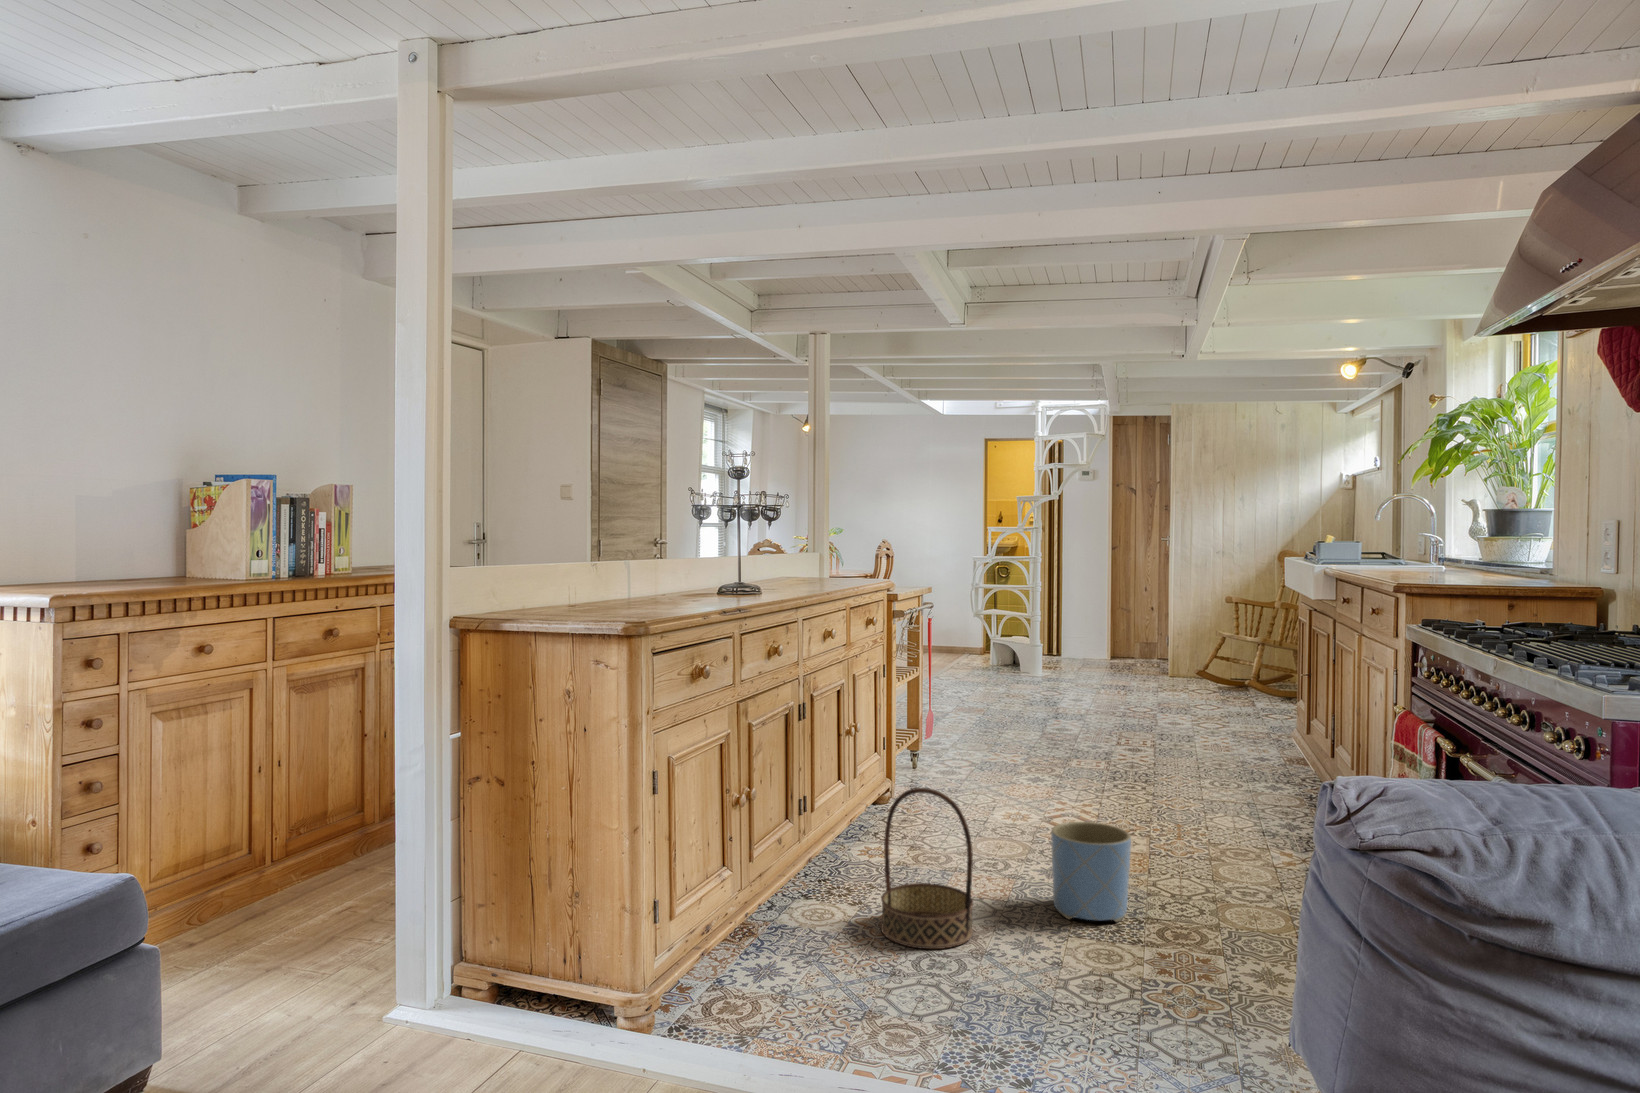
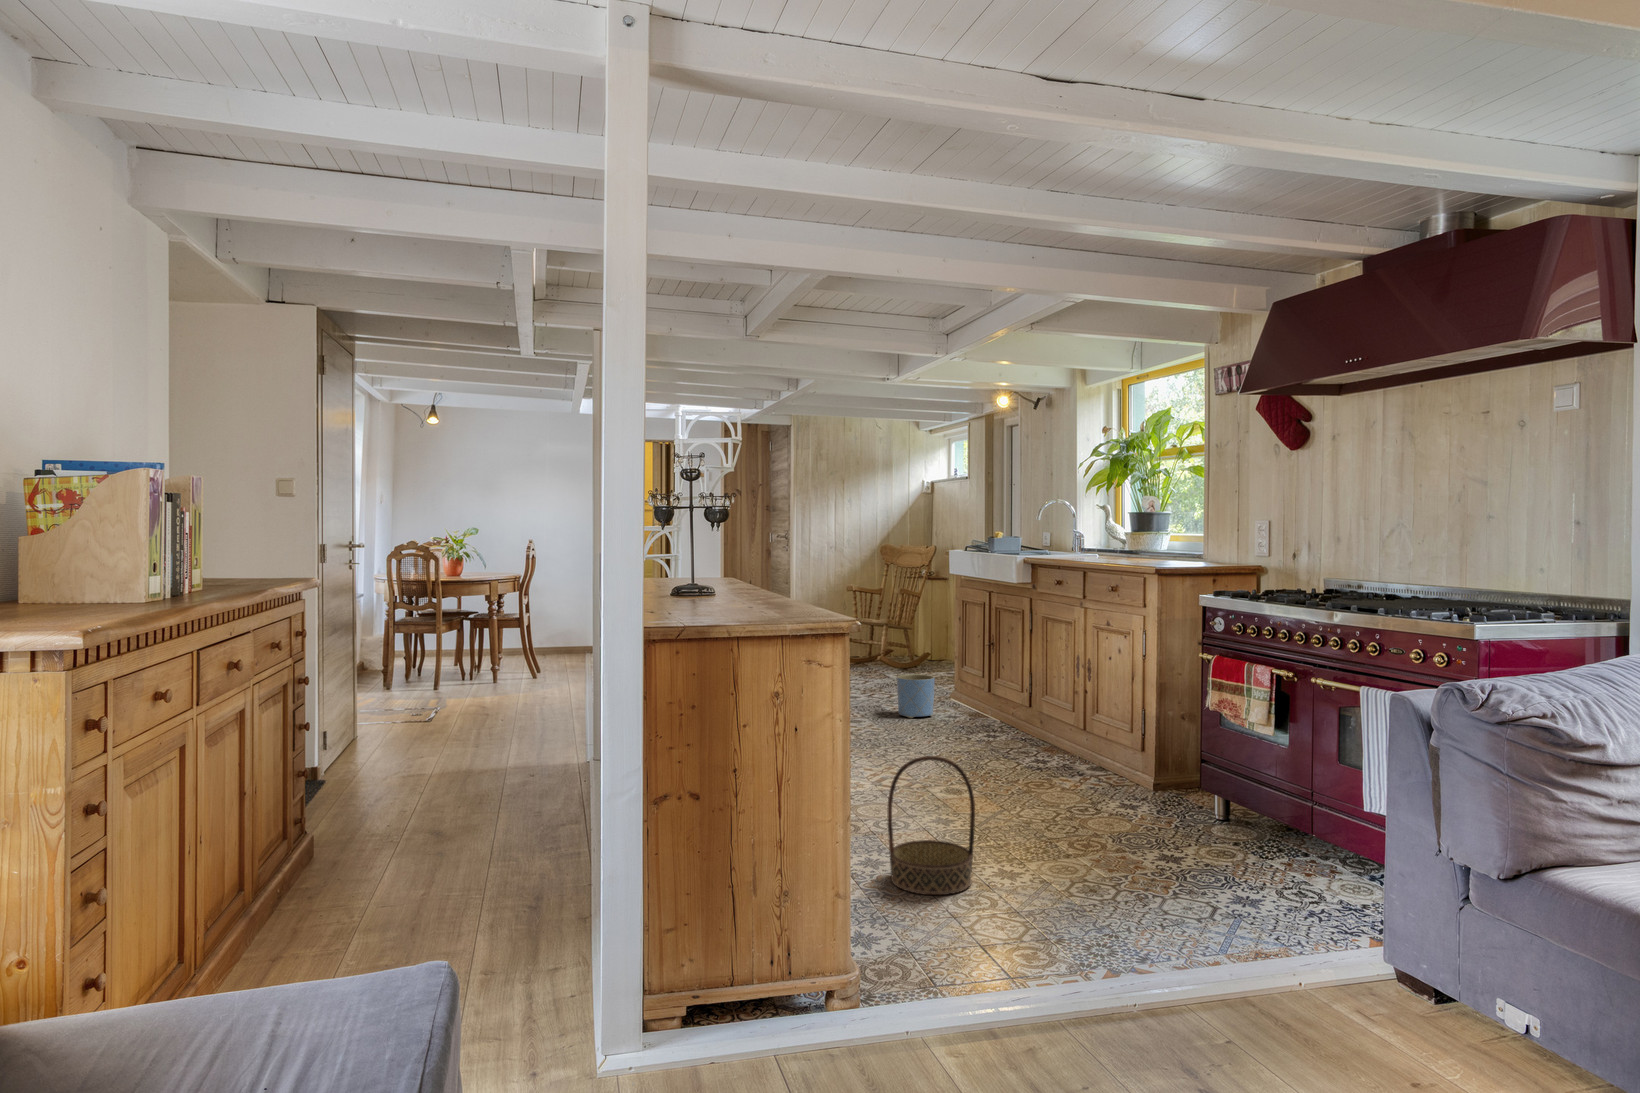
planter: present [1051,822,1131,922] -> present [897,674,935,718]

